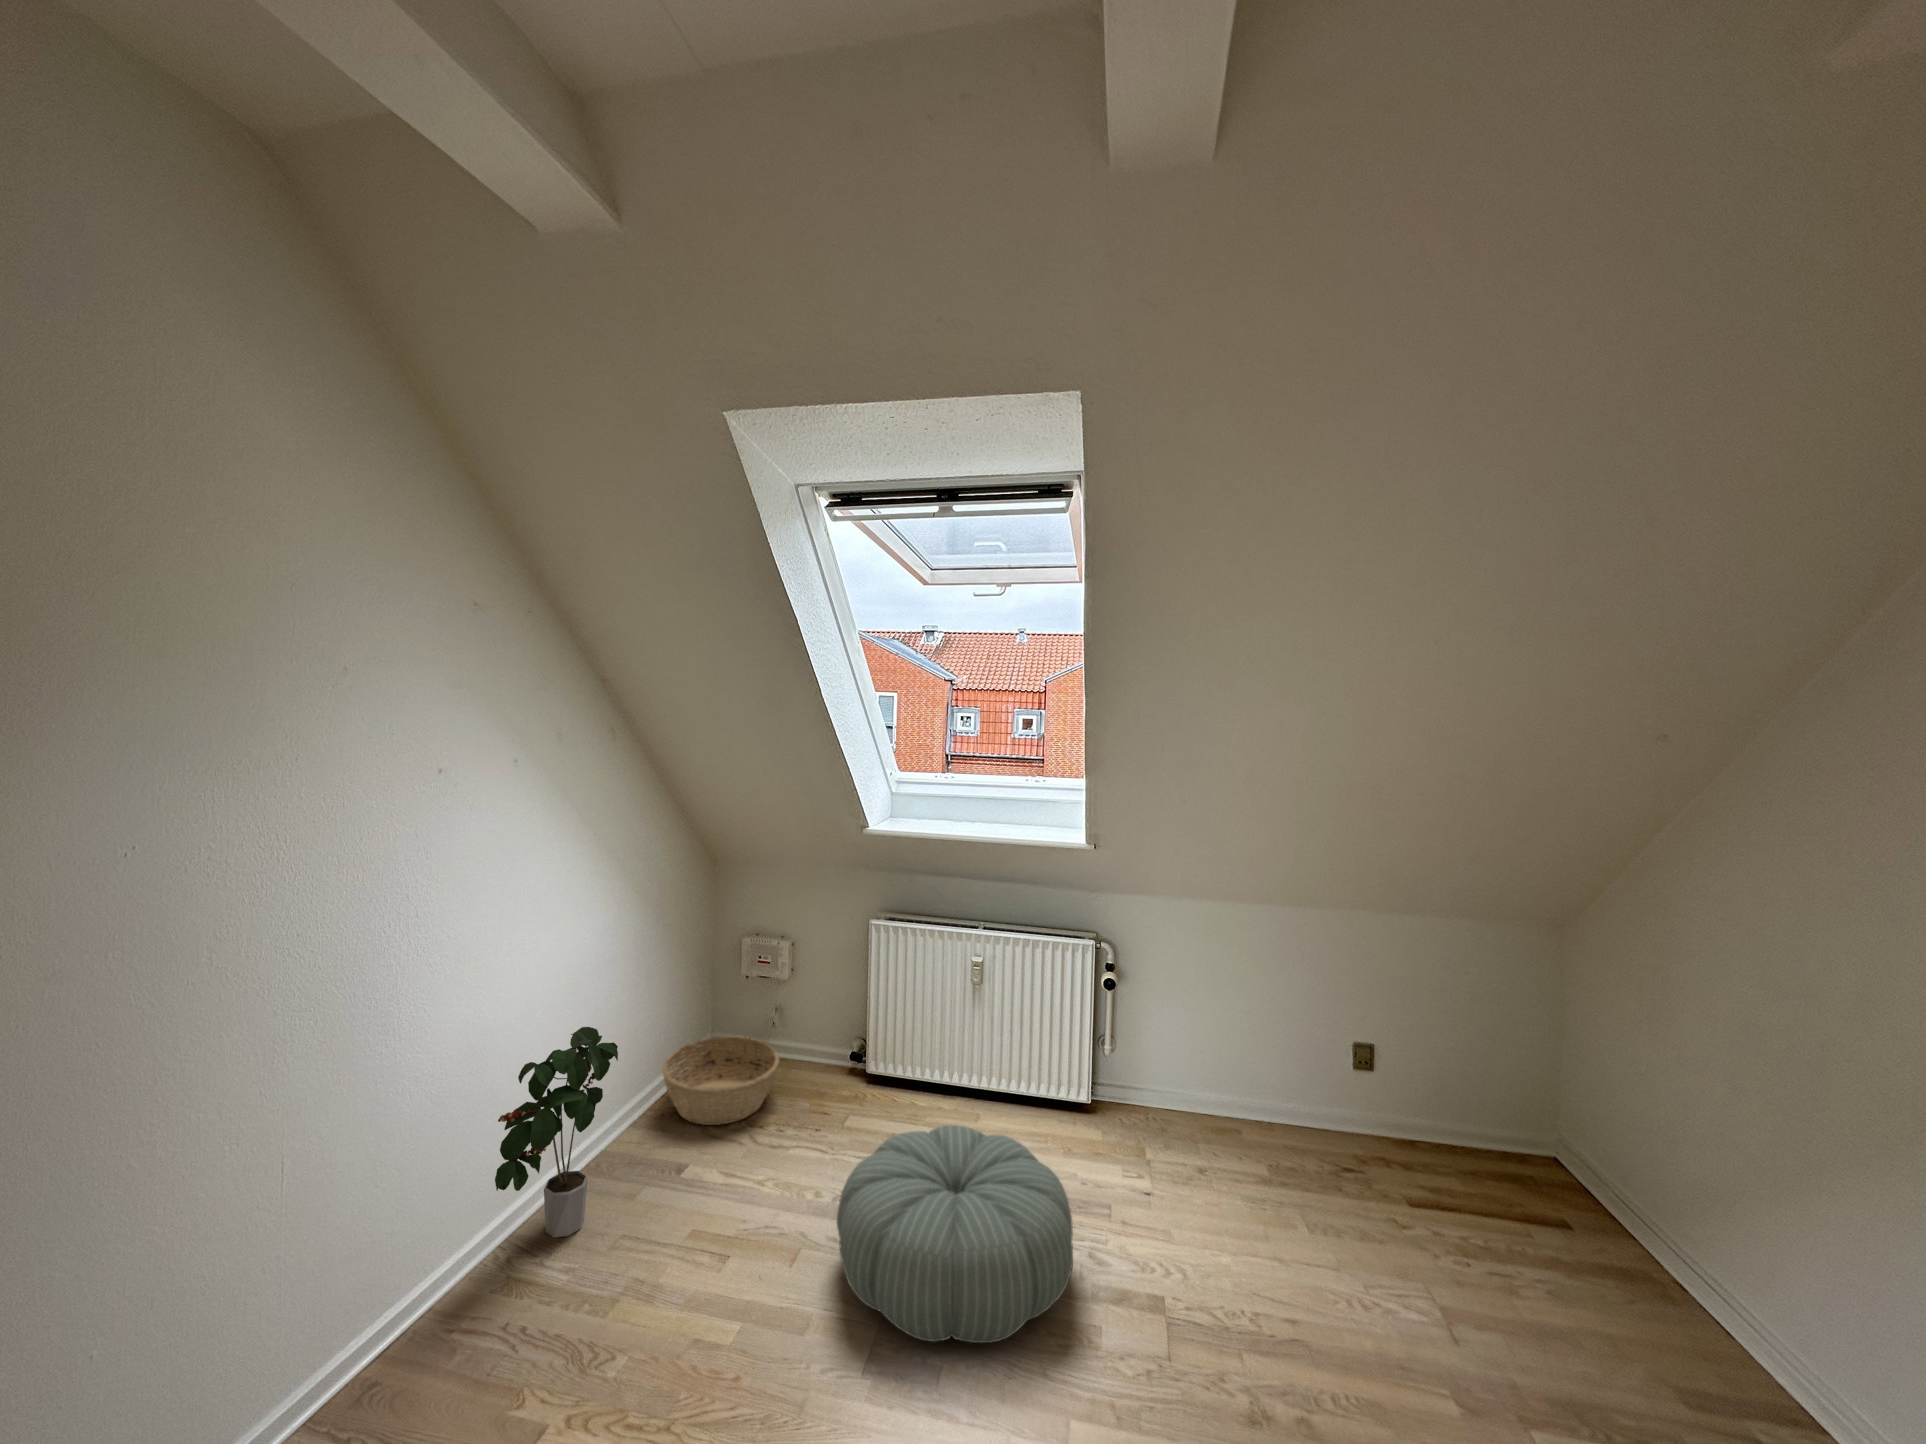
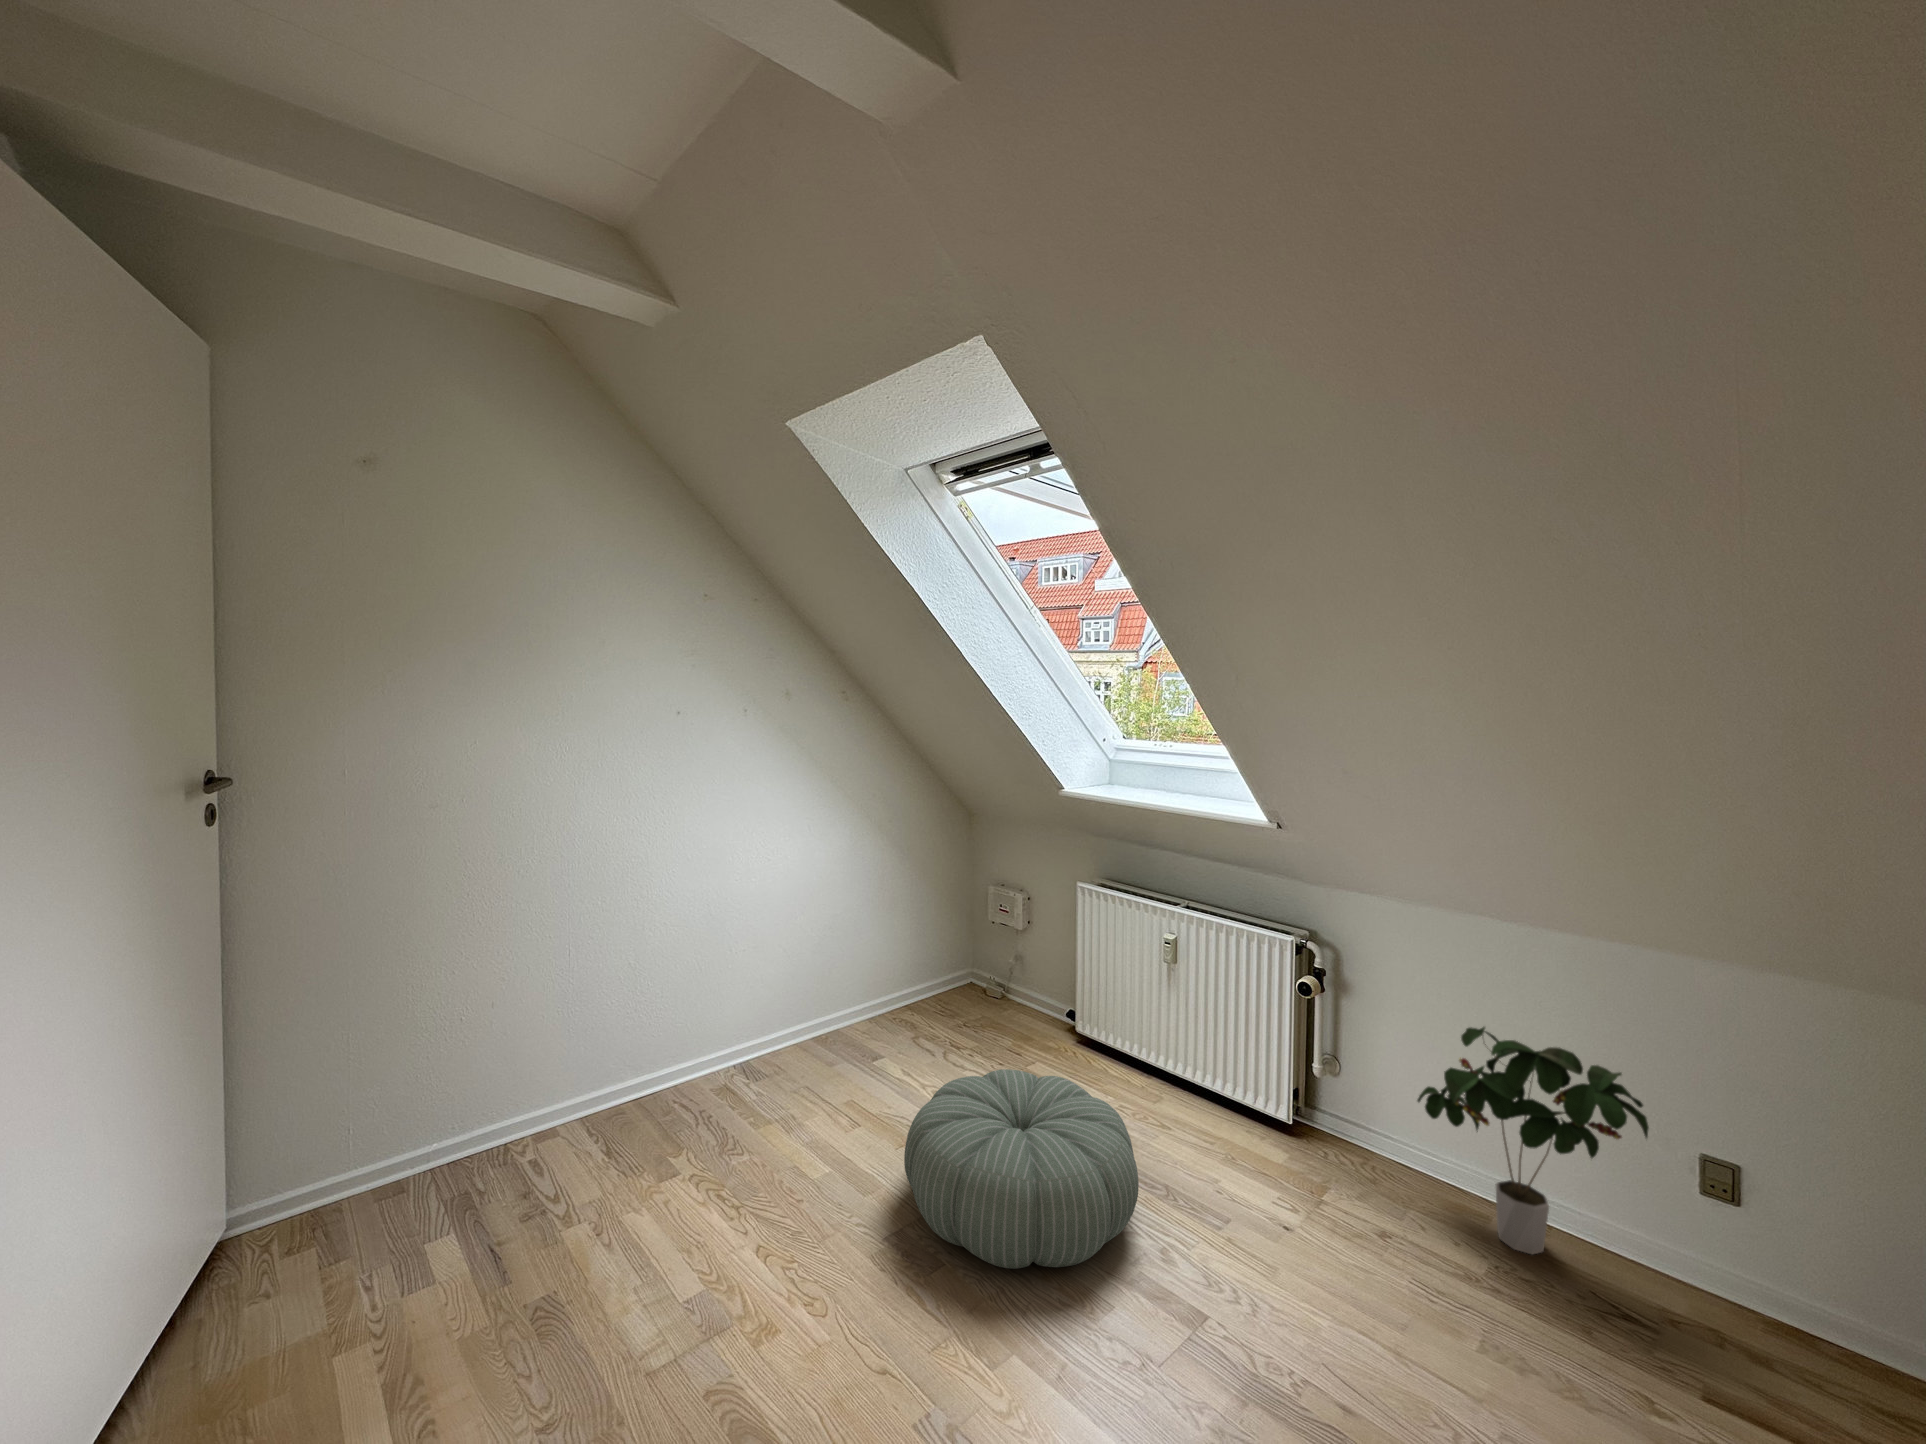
potted plant: present [495,1027,618,1237] -> present [1417,1027,1649,1254]
basket: present [662,1037,779,1125] -> none [894,967,995,1038]

